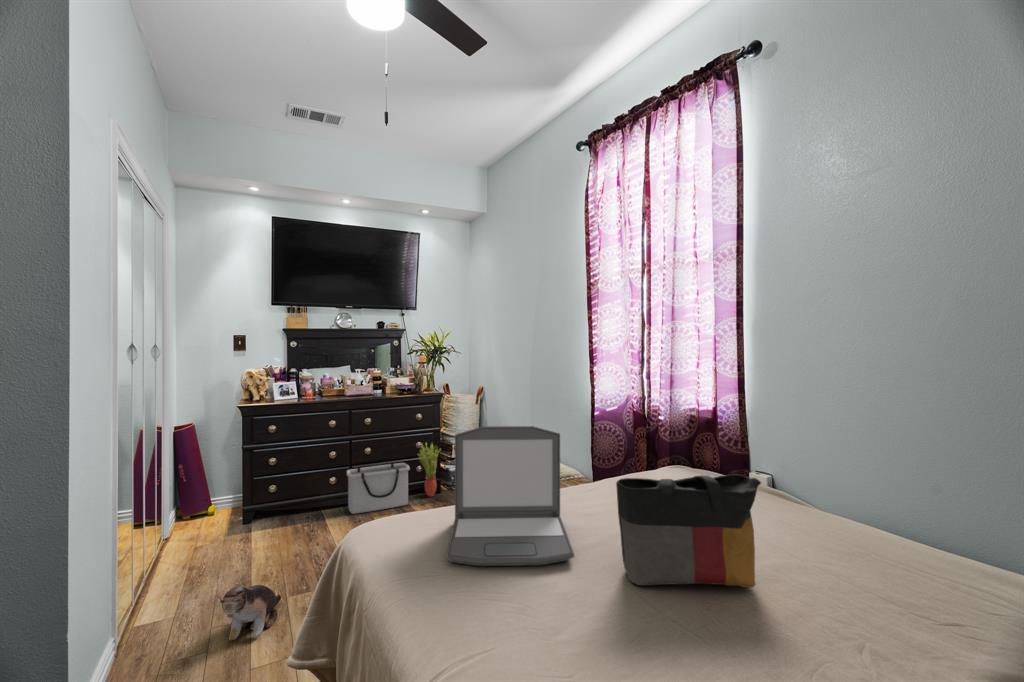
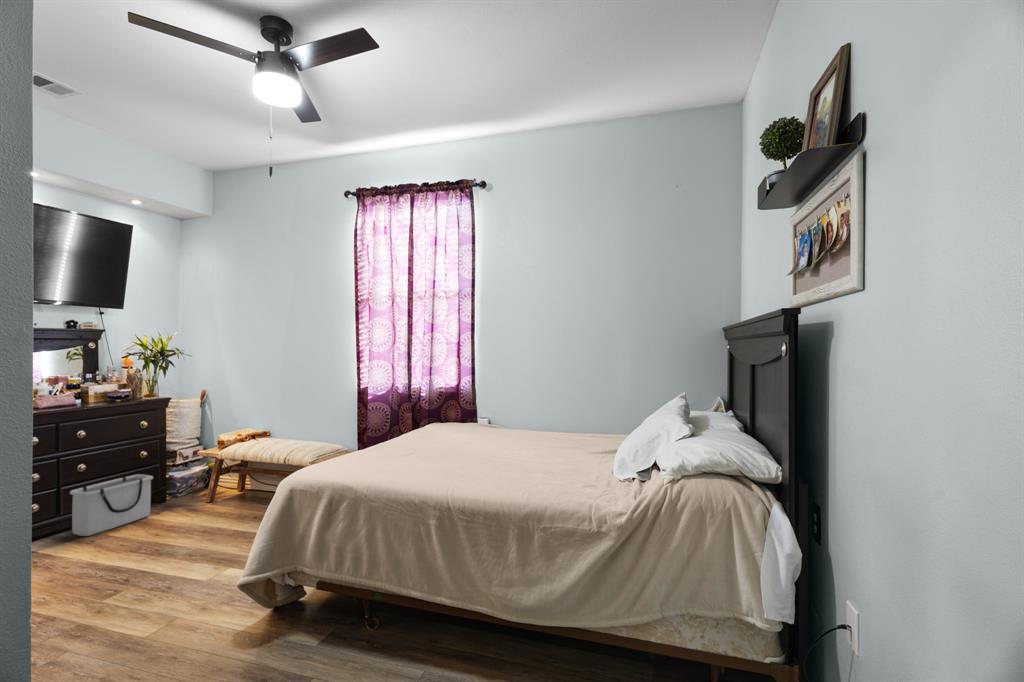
laptop: present [446,426,574,566] -> none [367,394,451,465]
potted plant: present [419,445,441,497] -> none [153,449,181,506]
tote bag: present [616,474,761,588] -> none [472,403,523,454]
plush toy: present [215,585,281,641] -> none [103,569,143,625]

